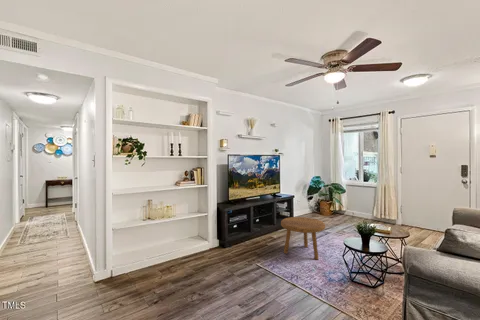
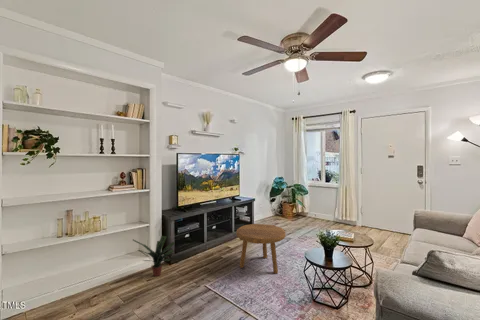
potted plant: none [197,223,230,256] -> present [133,236,175,276]

